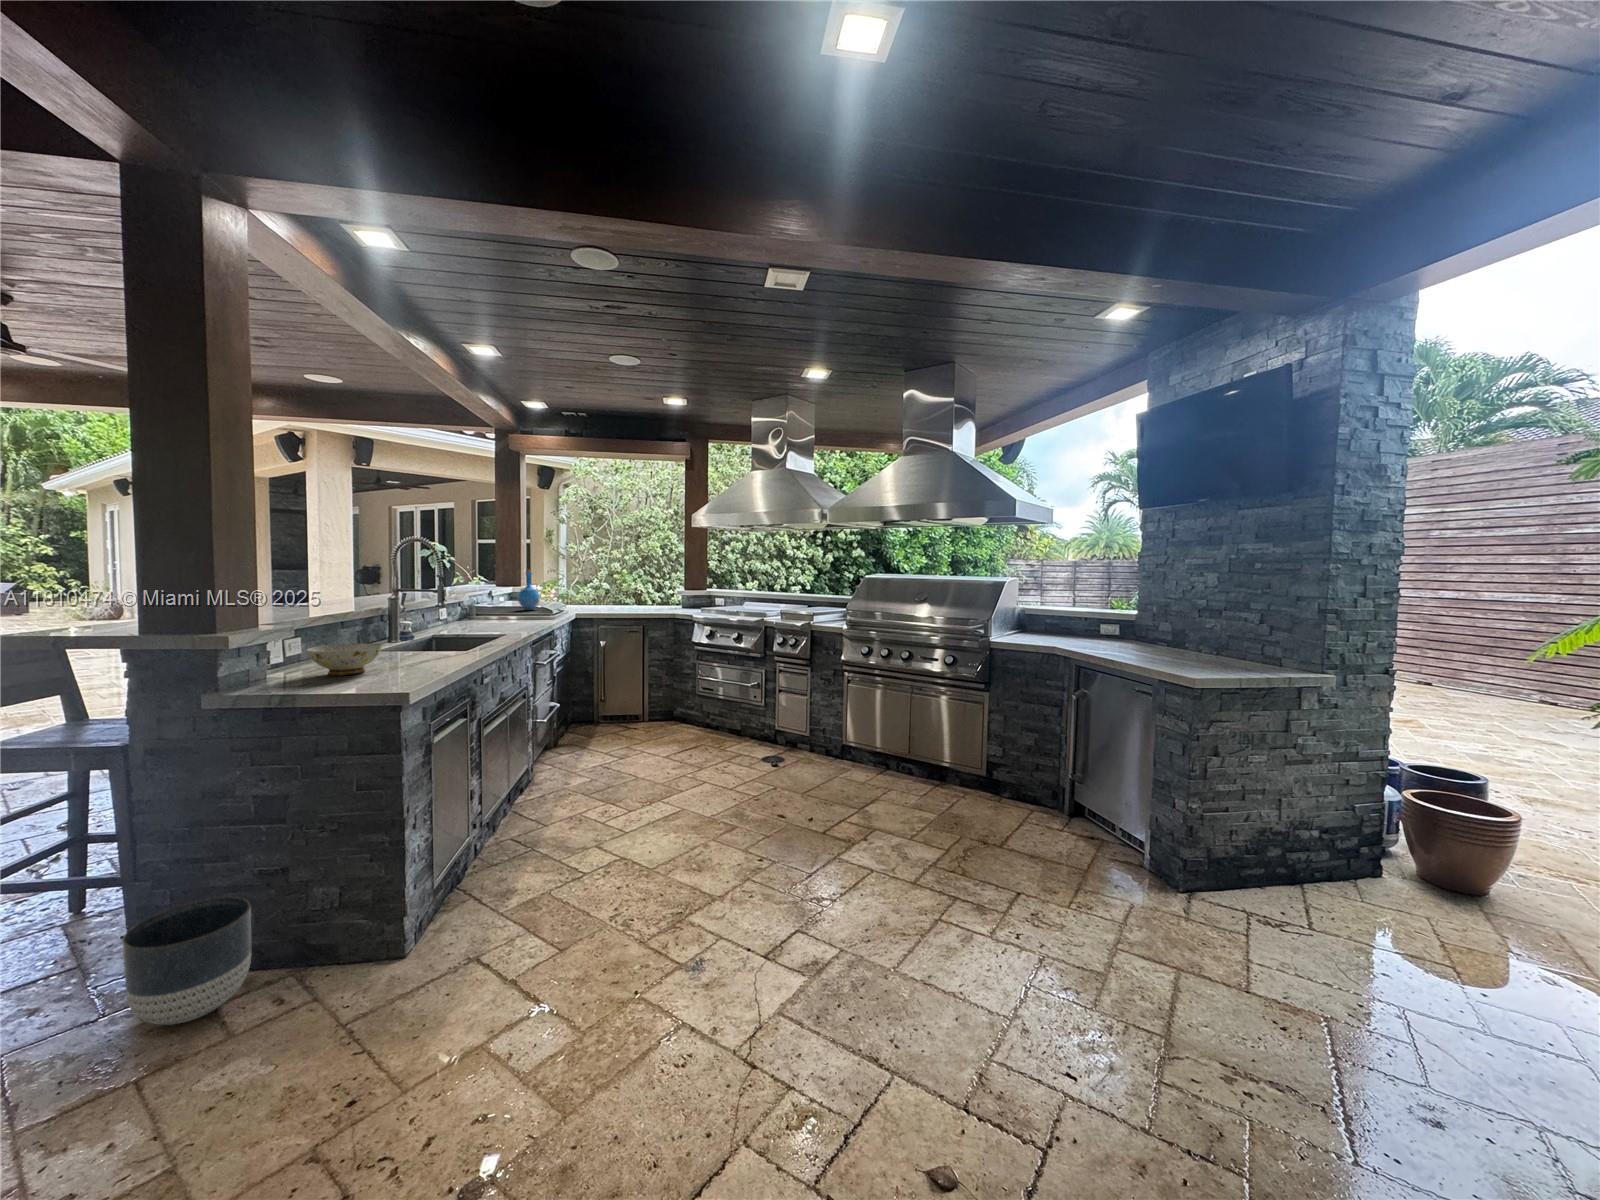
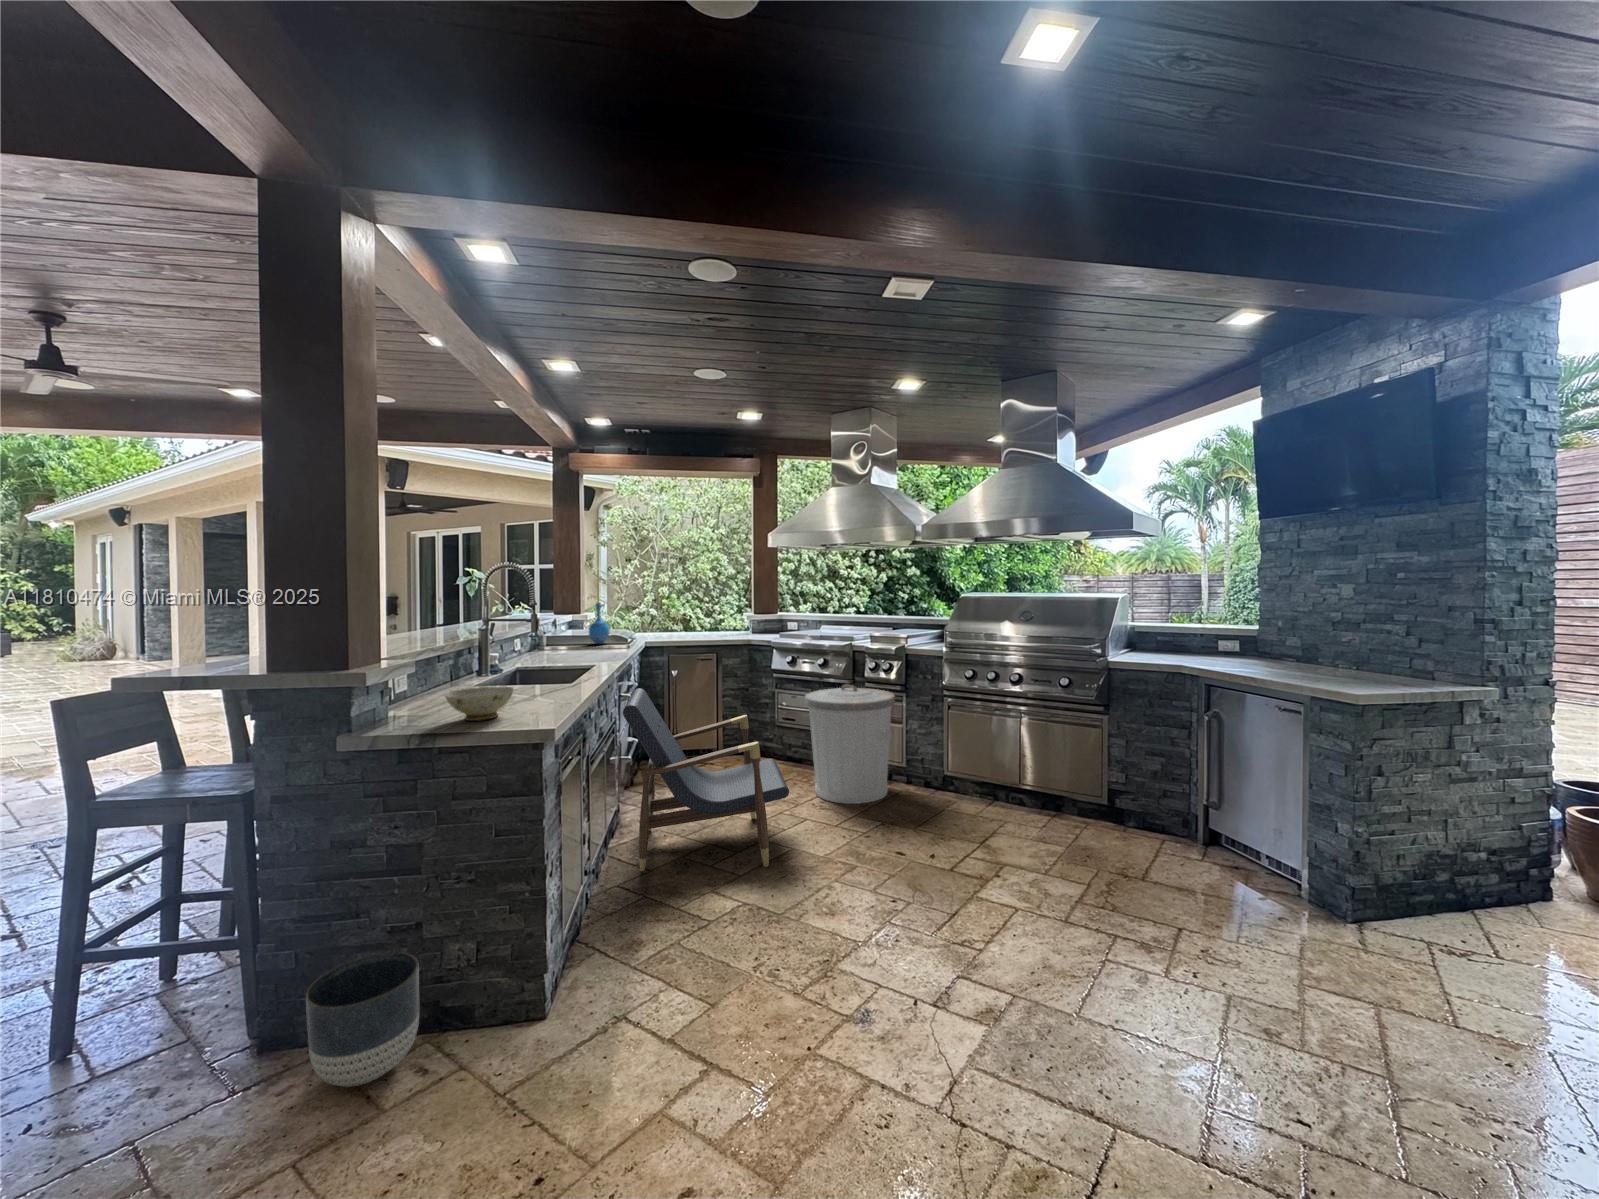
lounge chair: none [518,653,682,827] -> present [623,688,789,871]
trash can: none [720,656,807,770] -> present [805,685,895,804]

